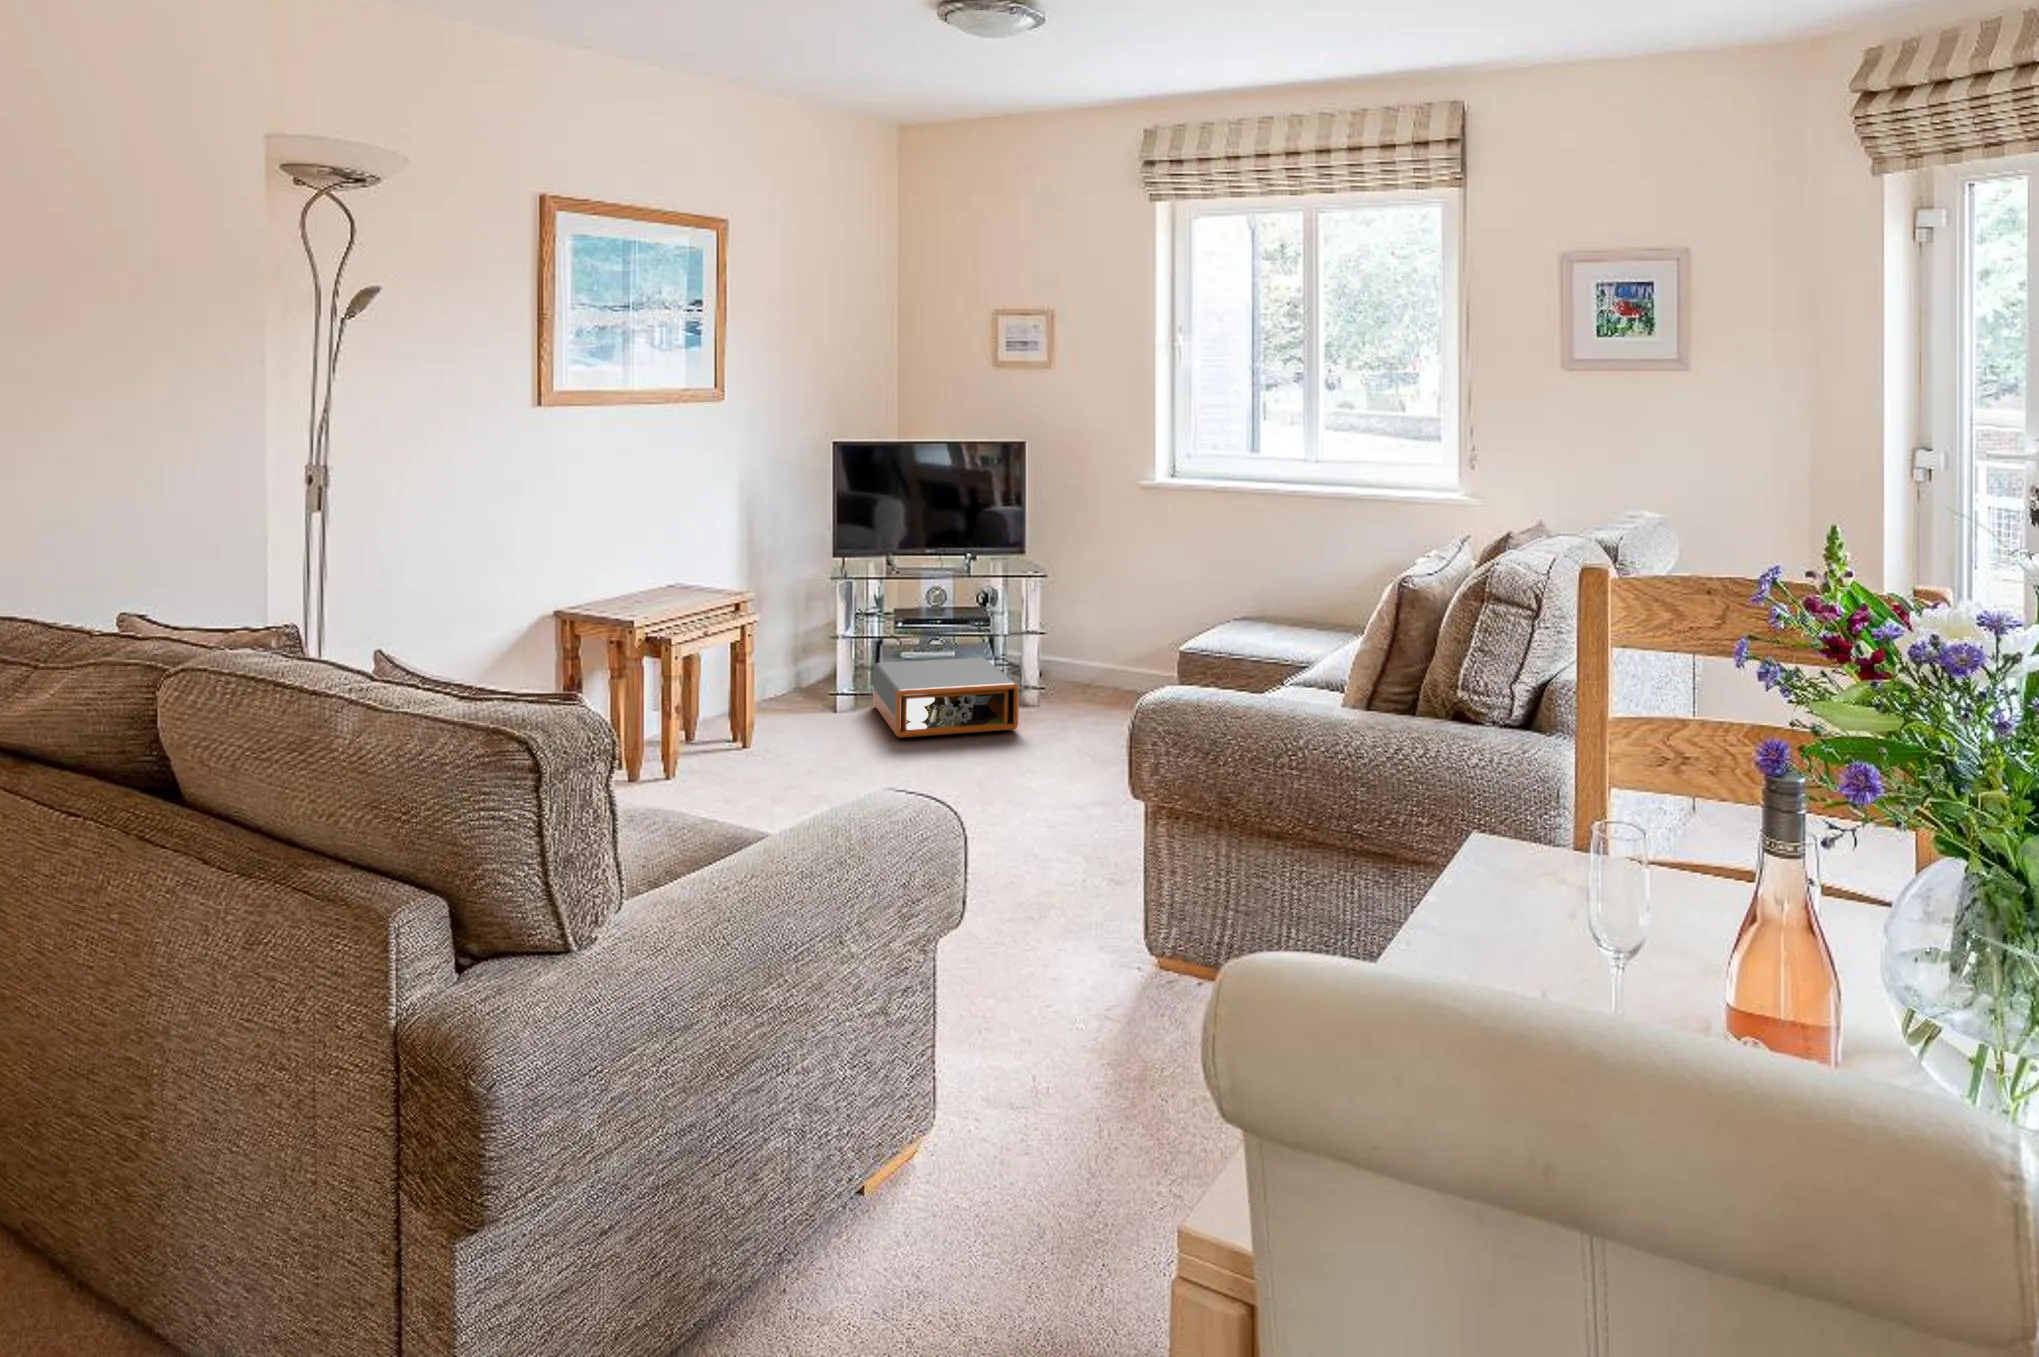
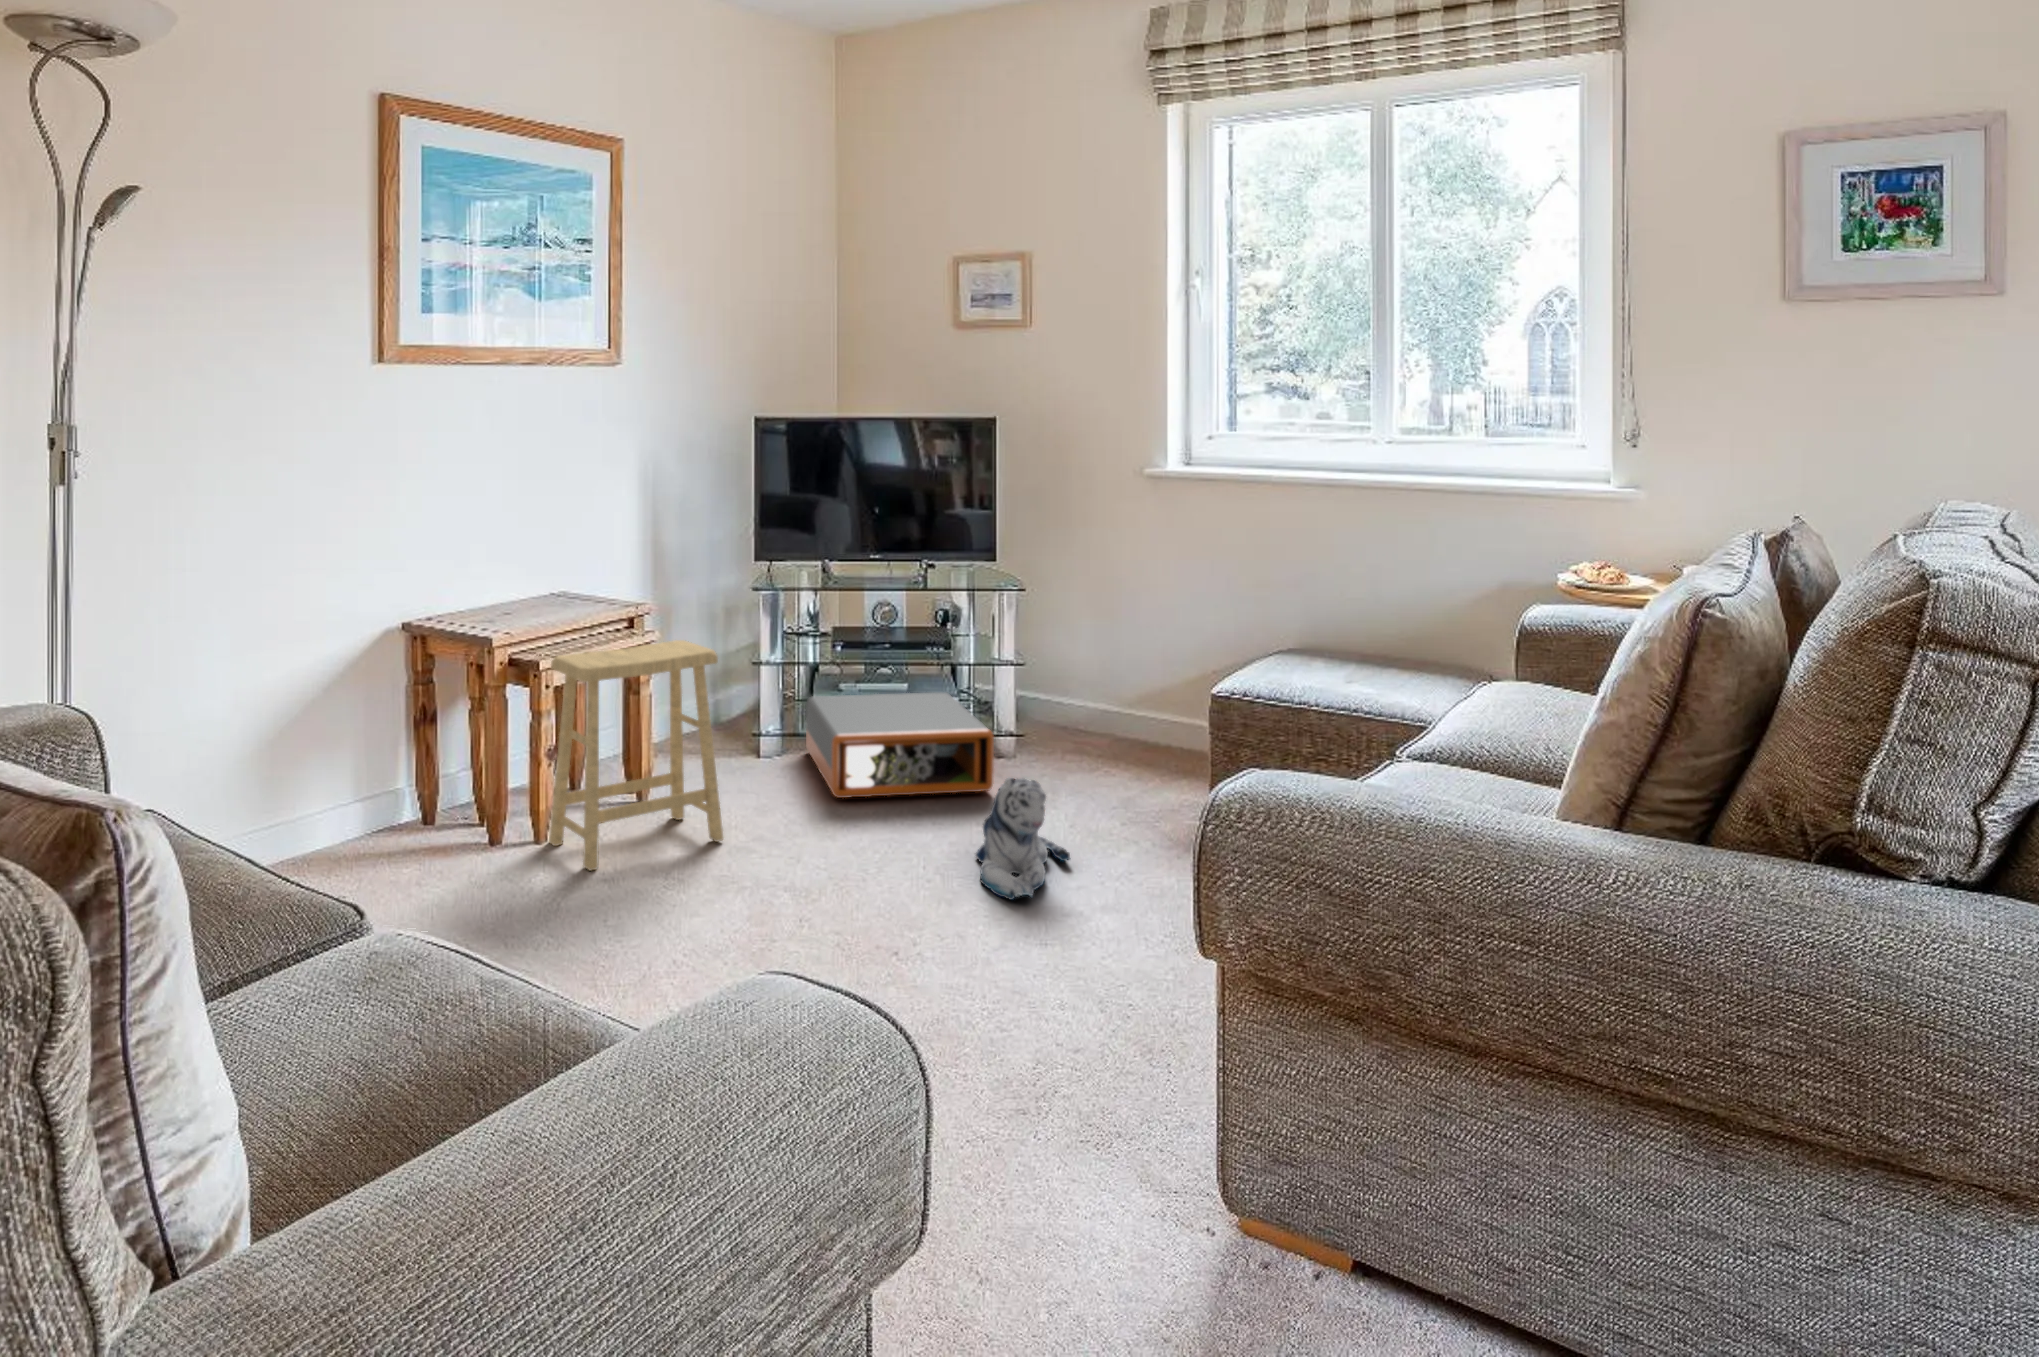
footstool: none [679,620,815,793] -> present [549,640,723,871]
plush toy: none [1003,714,1072,799] -> present [976,778,1070,900]

